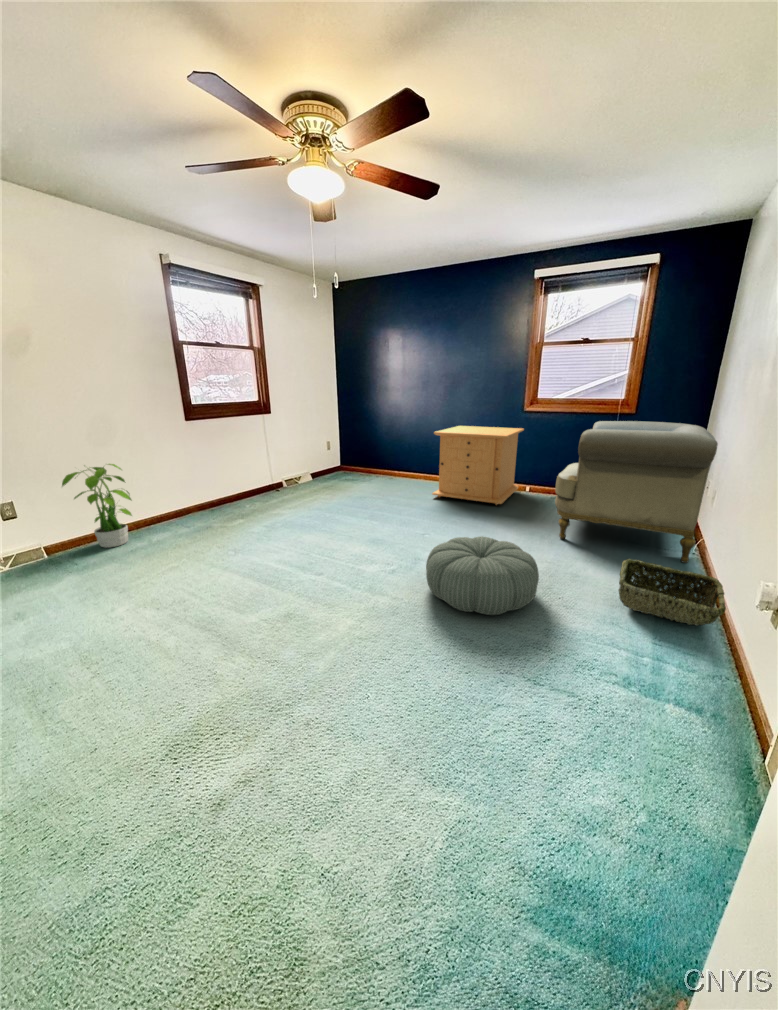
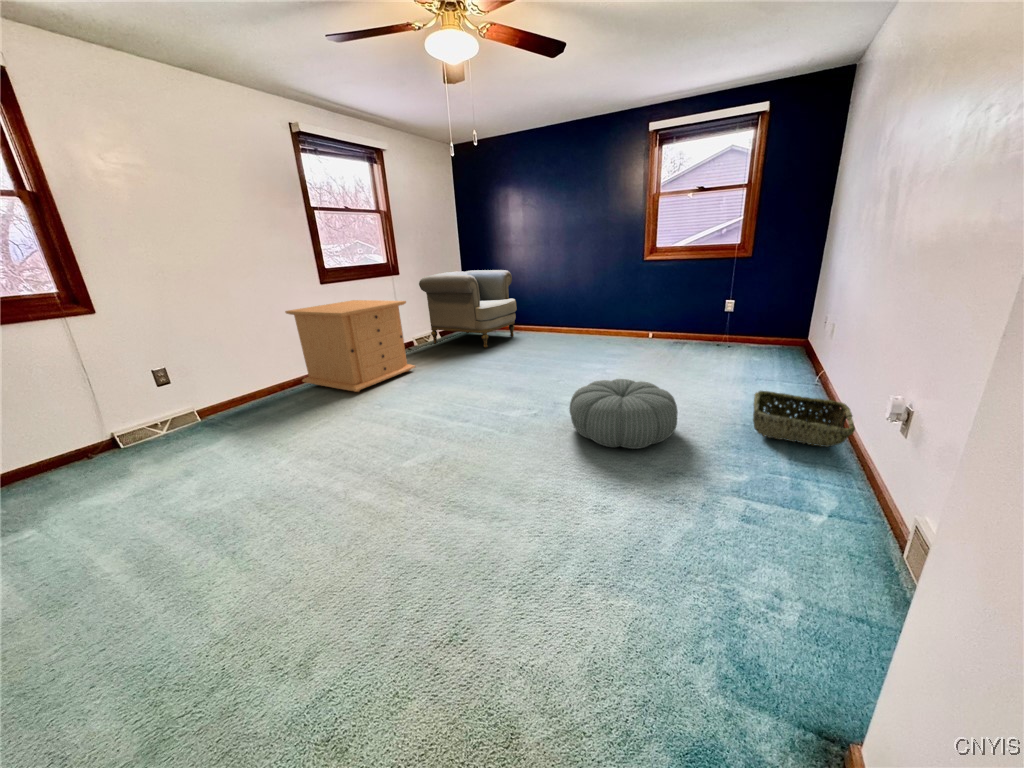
armchair: present [555,421,718,563] -> present [419,270,517,348]
dresser: present [432,426,524,505] -> present [285,300,415,392]
potted plant: present [62,464,132,548] -> none [209,330,279,412]

